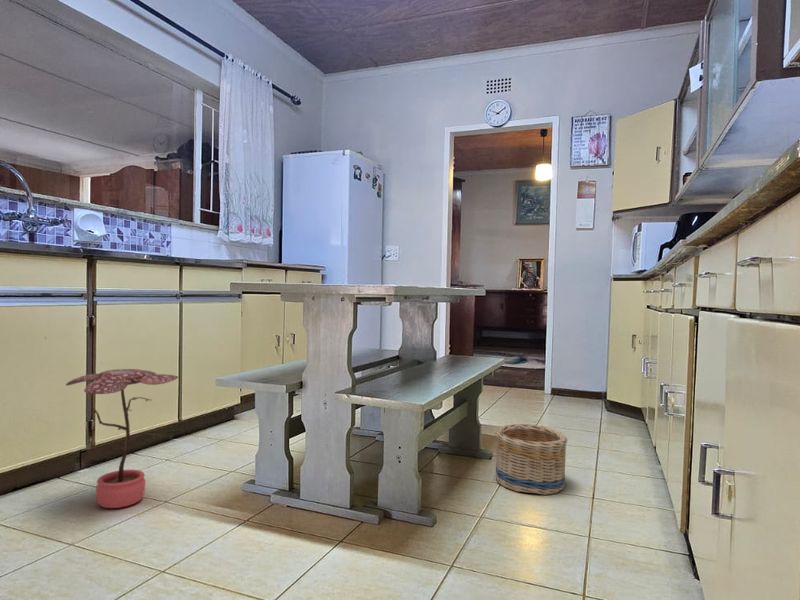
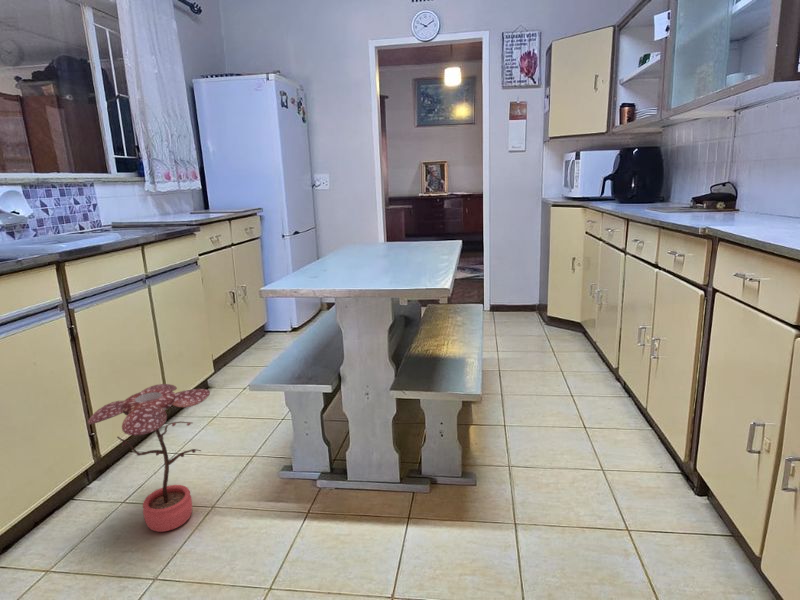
basket: present [496,424,567,495] -> none [498,366,561,430]

